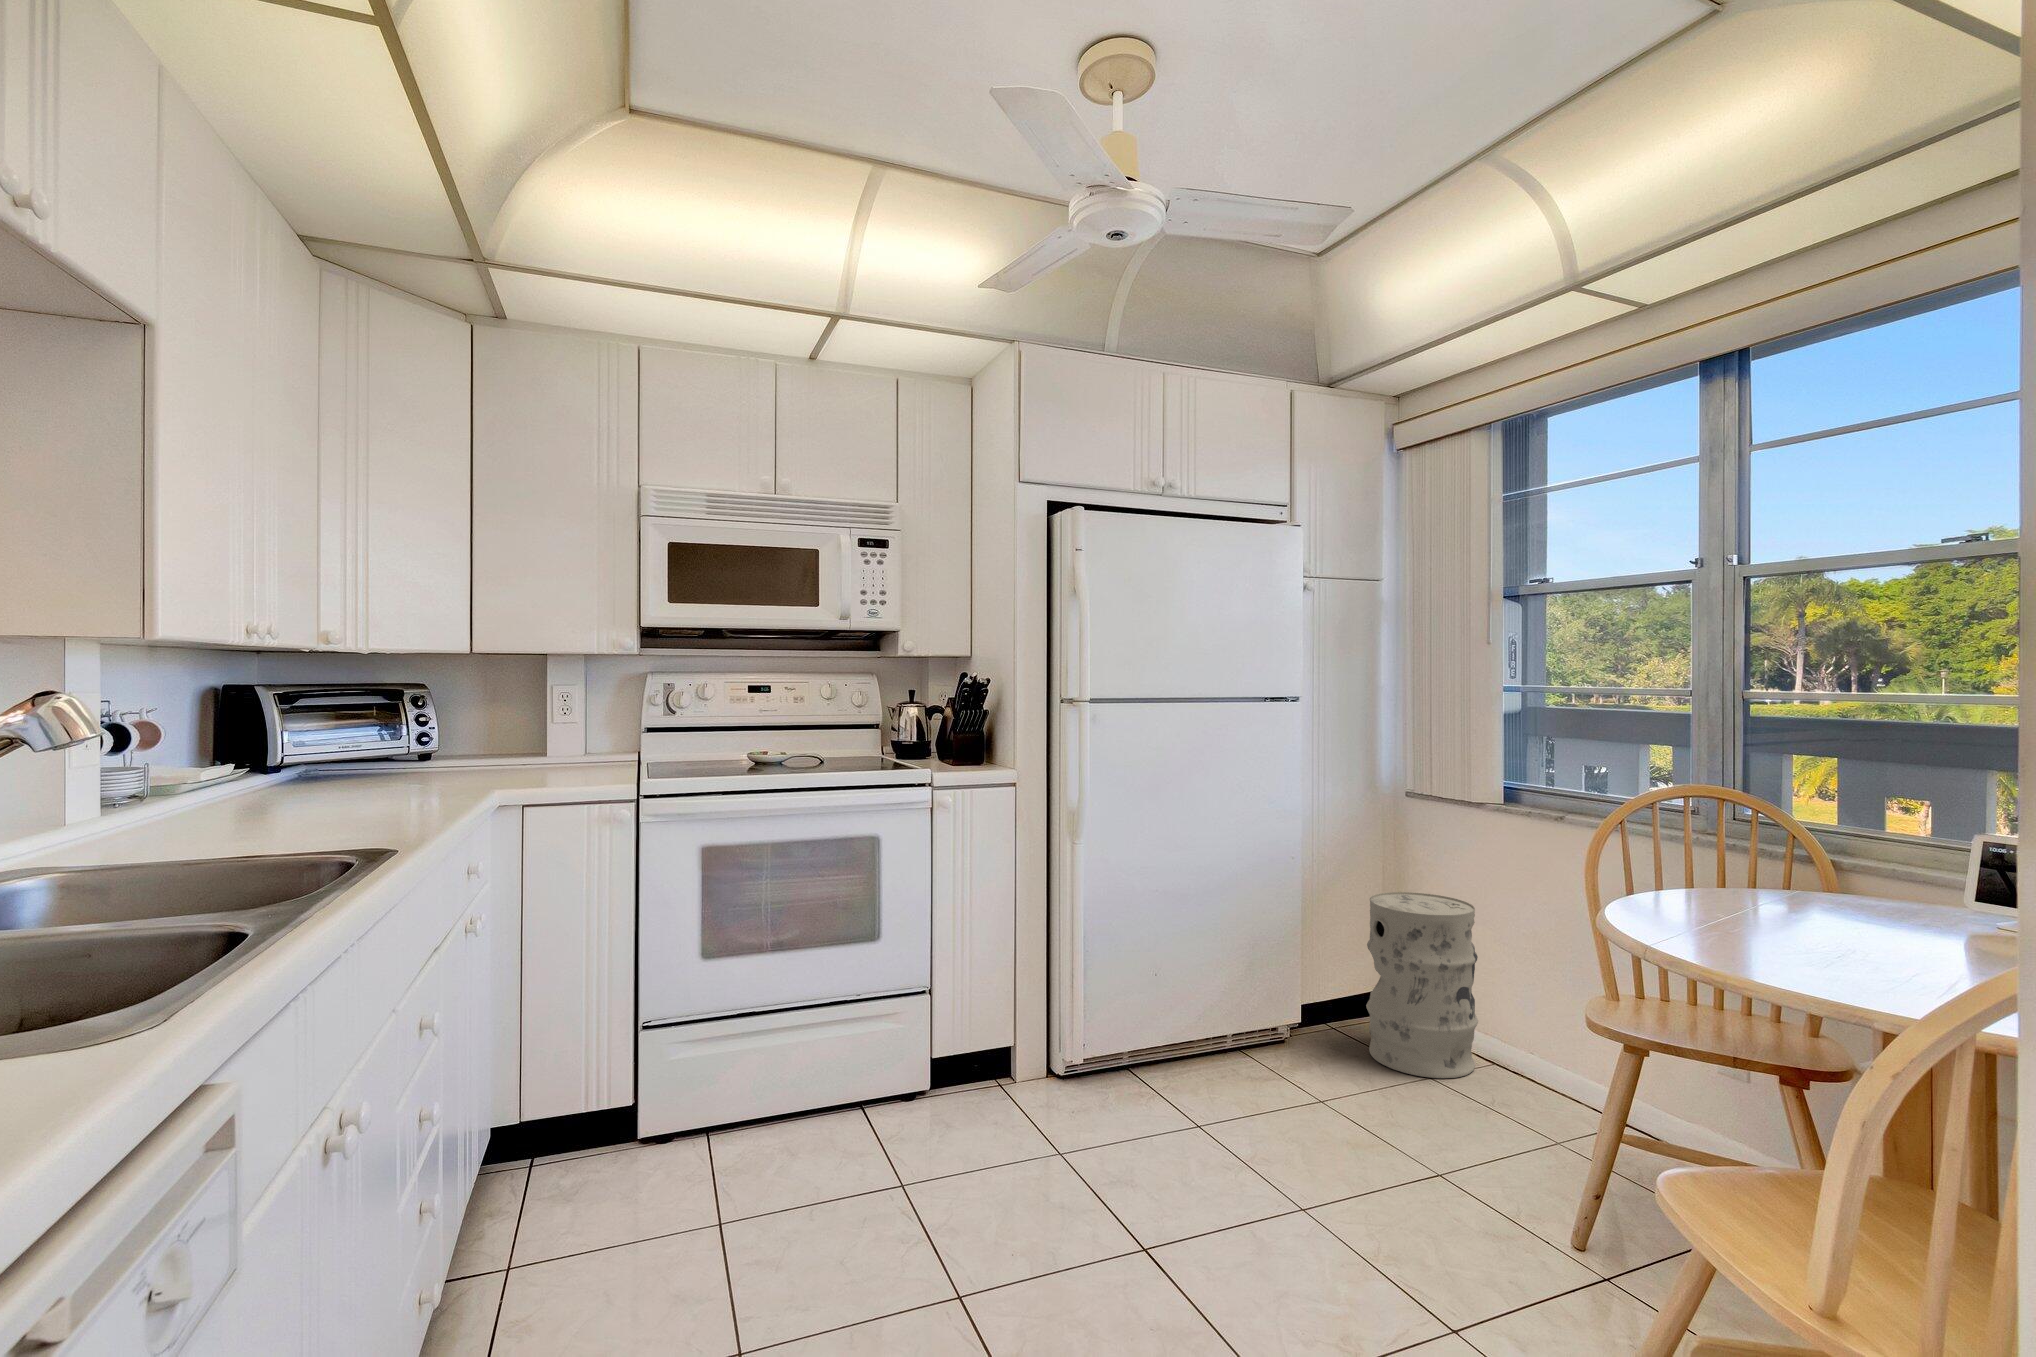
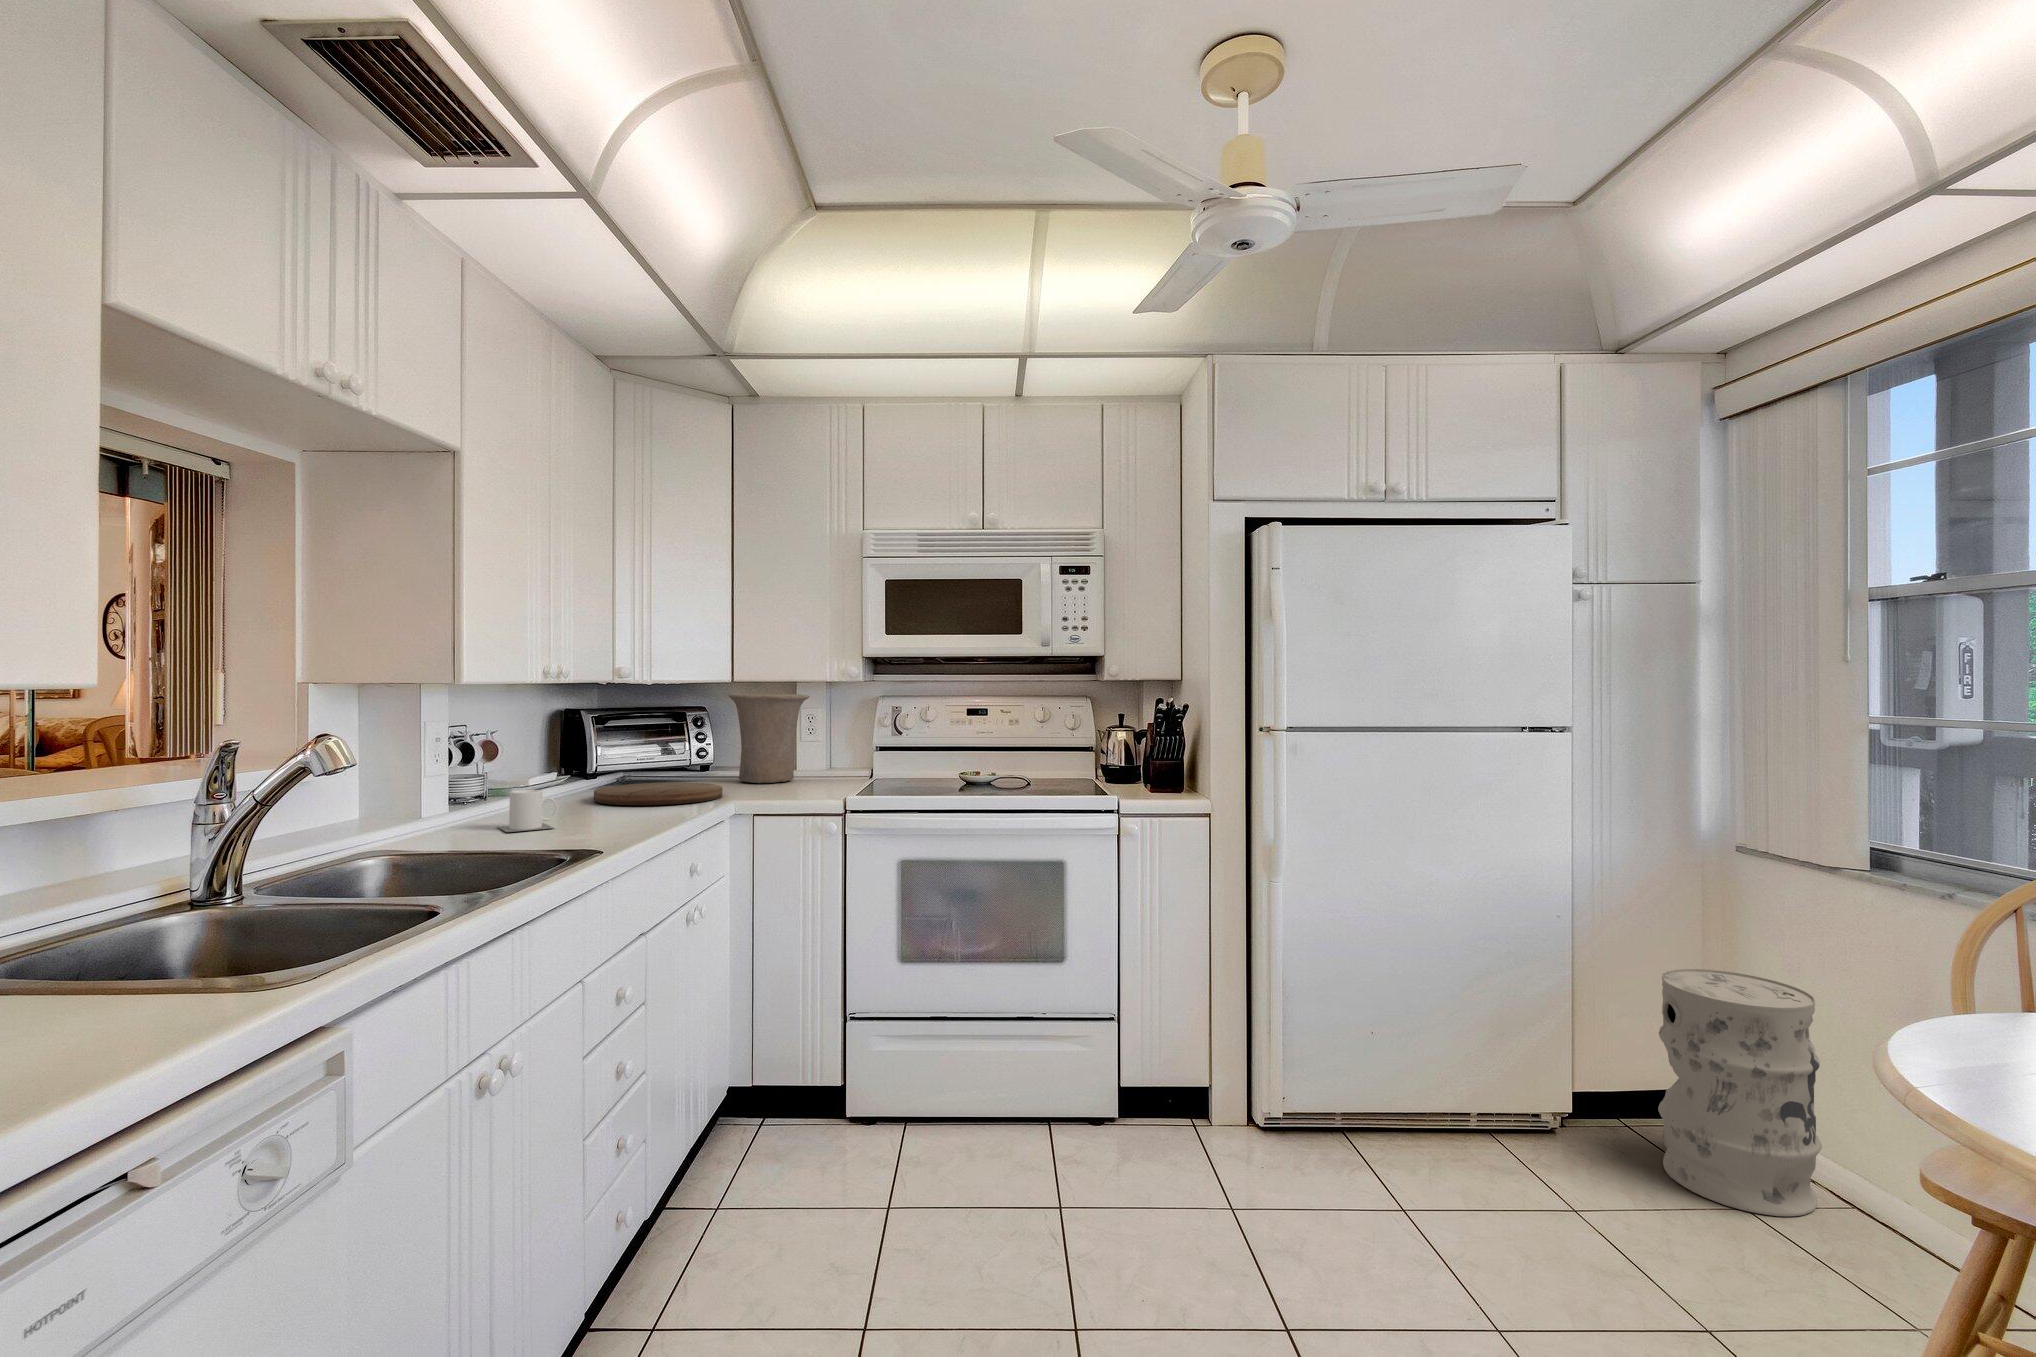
vase: none [461,666,564,771] -> present [728,693,810,783]
cutting board: none [302,772,477,800] -> present [594,783,722,805]
mug: none [200,781,293,836] -> present [498,790,558,832]

